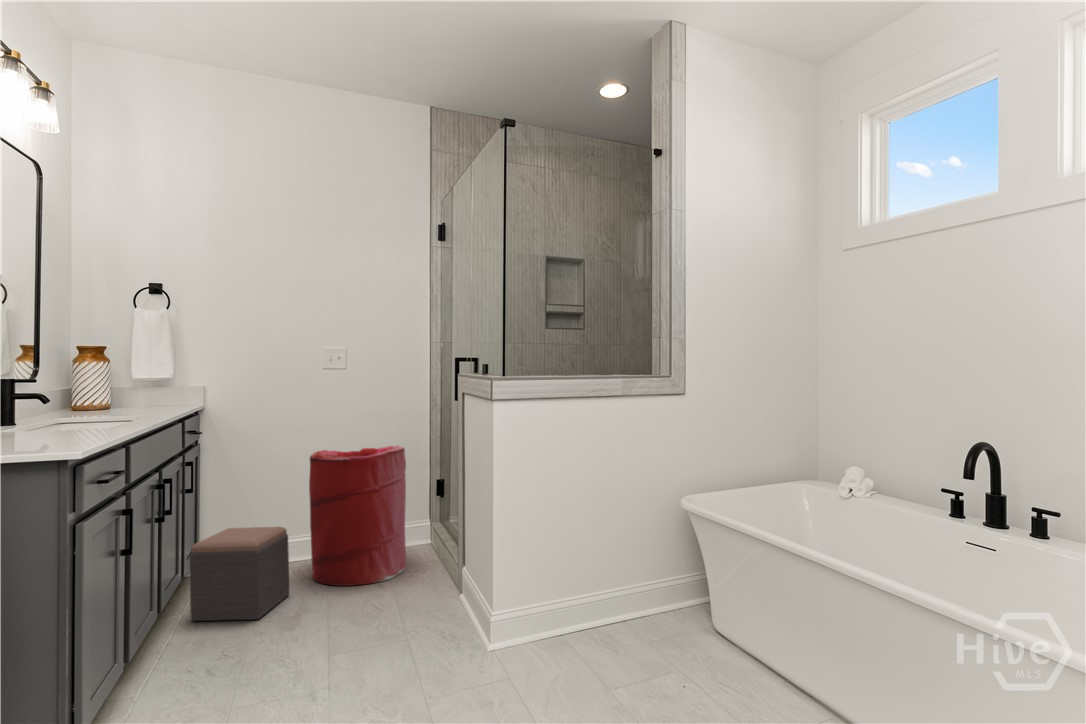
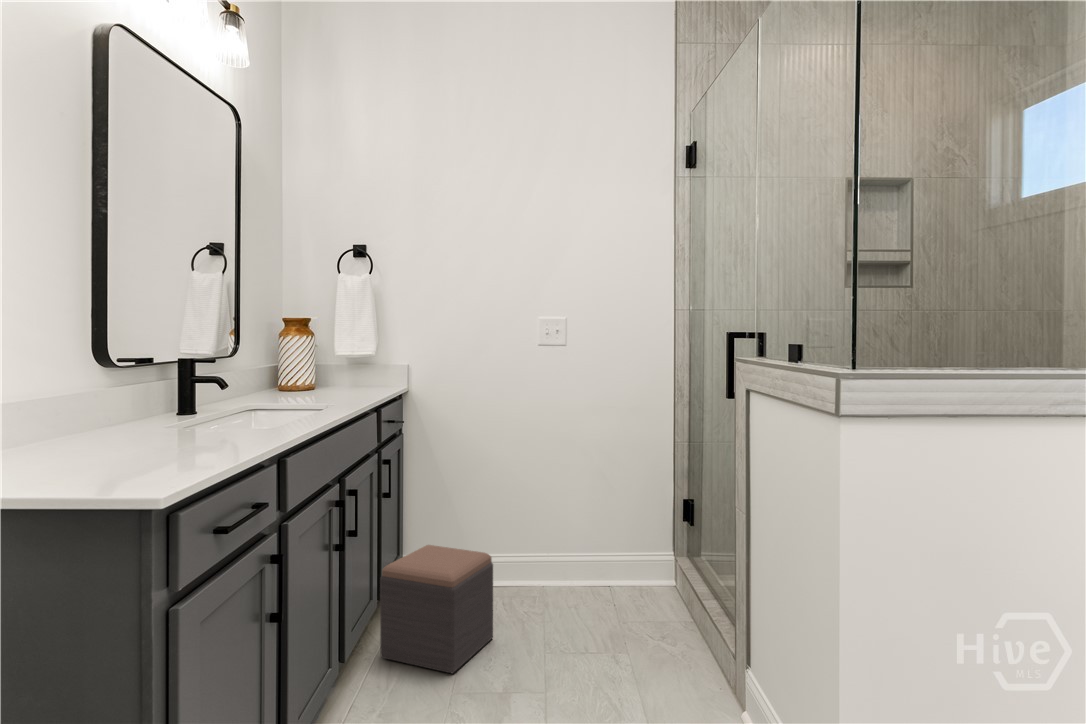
laundry hamper: present [309,445,406,586] -> none [522,454,642,640]

